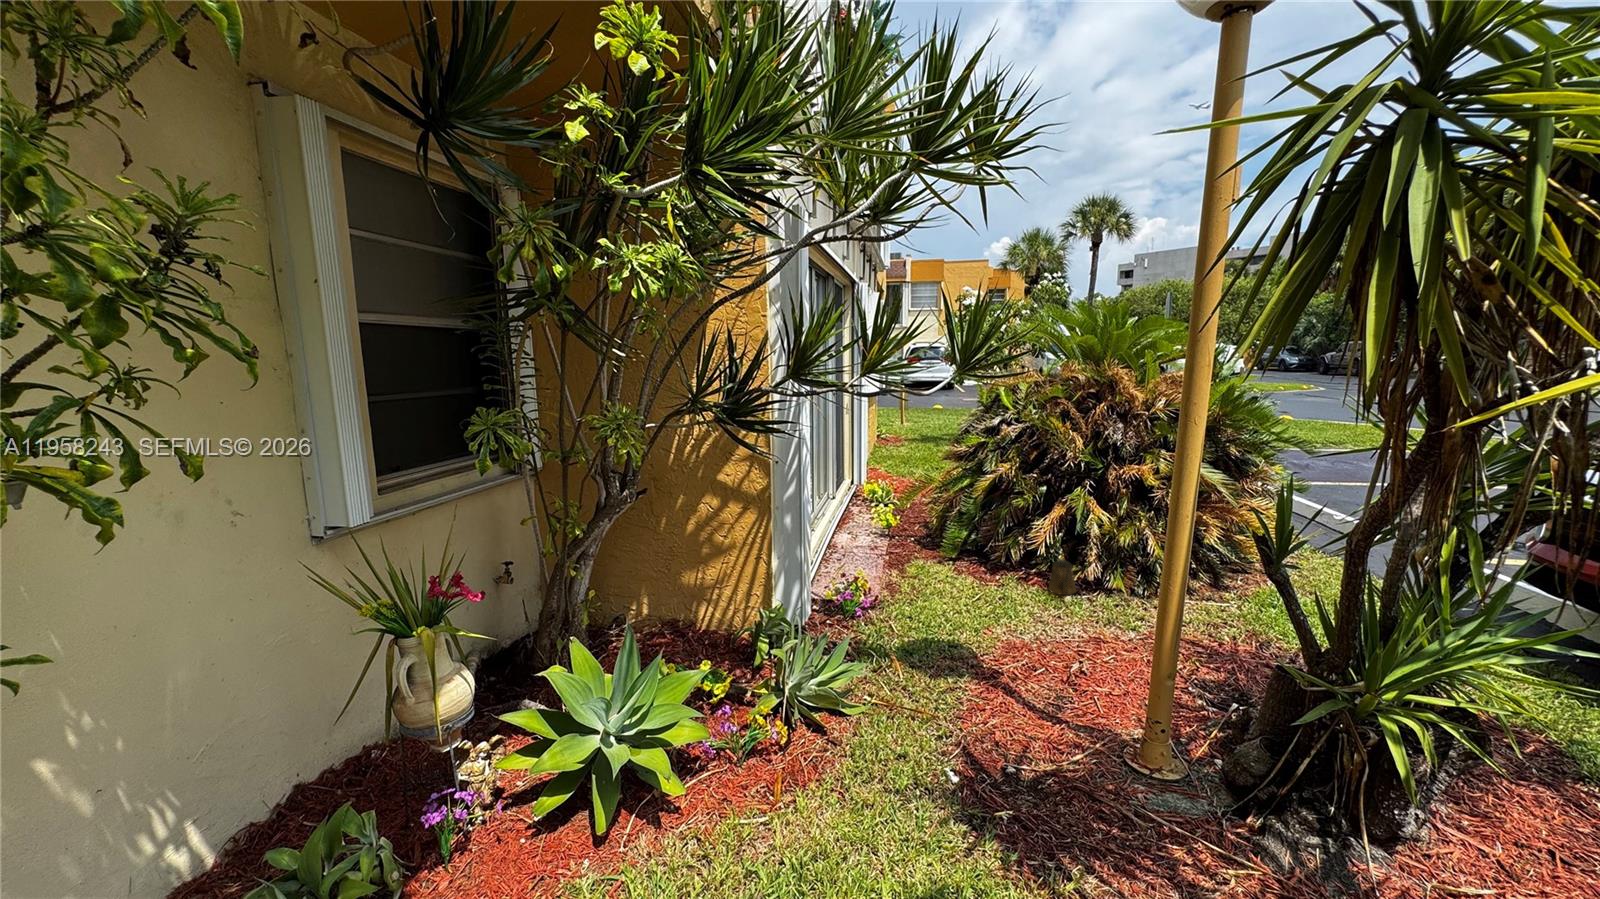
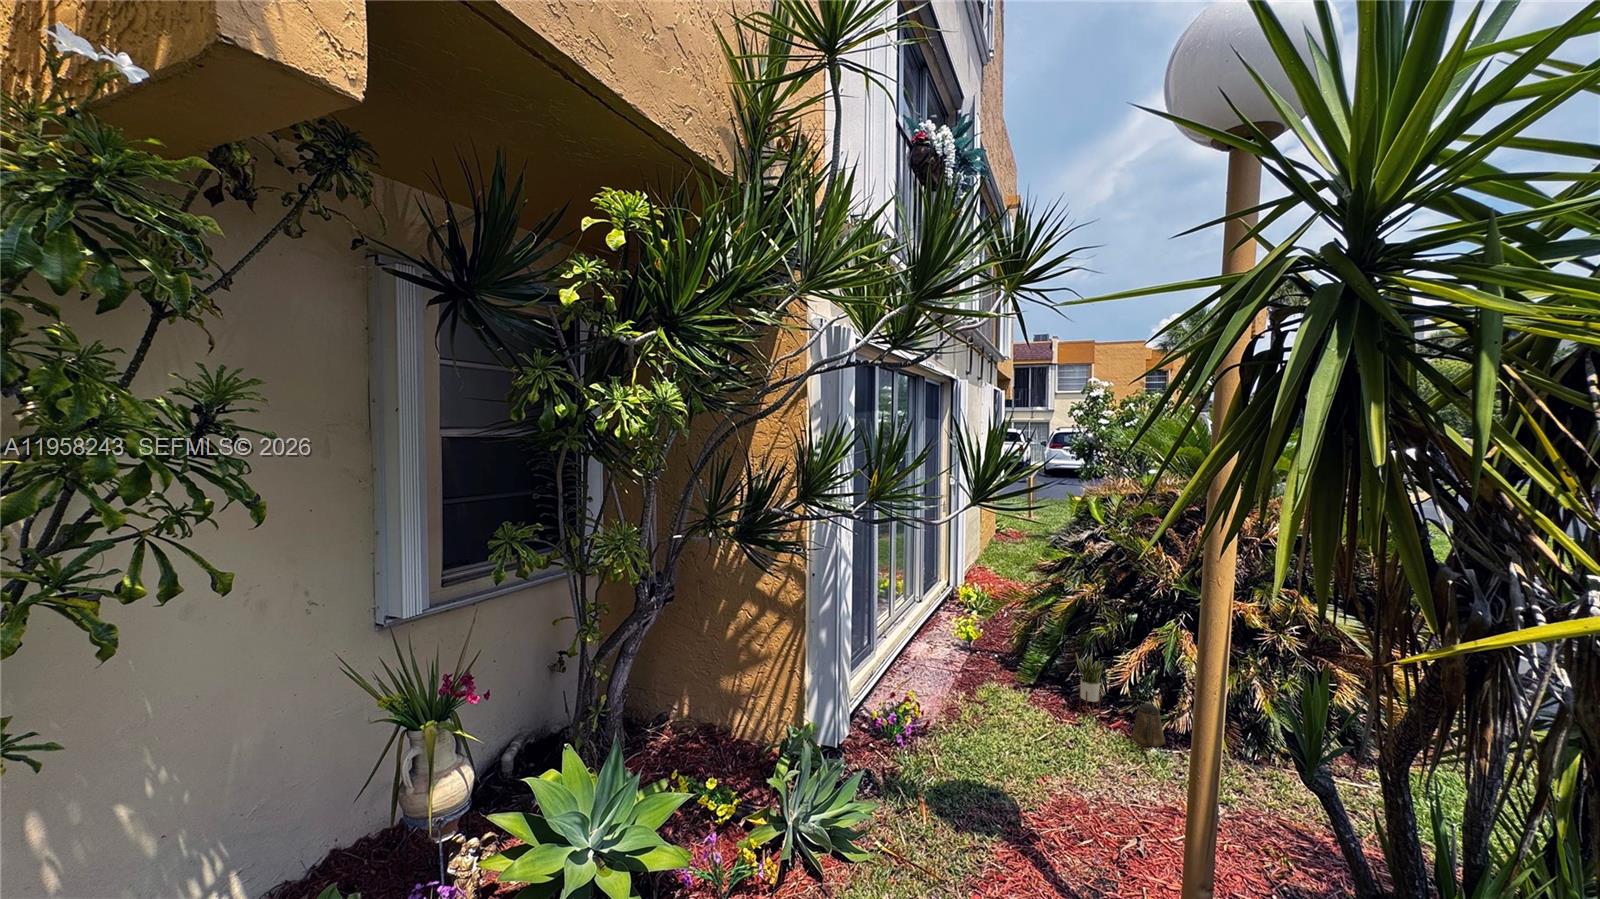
potted plant: none [996,523,1020,578] -> present [1076,653,1103,715]

